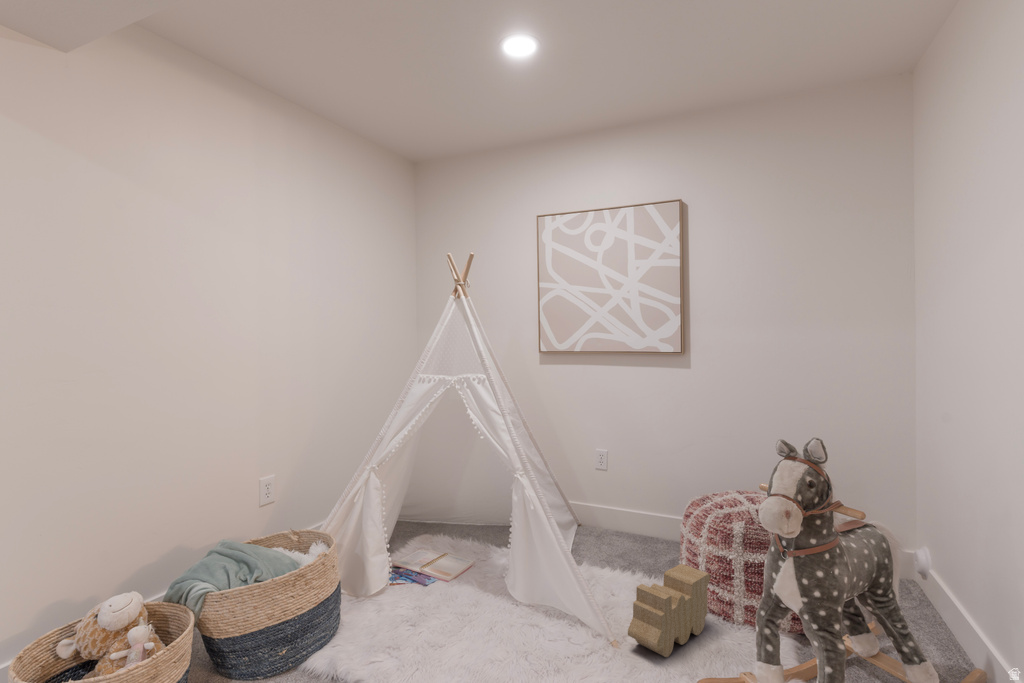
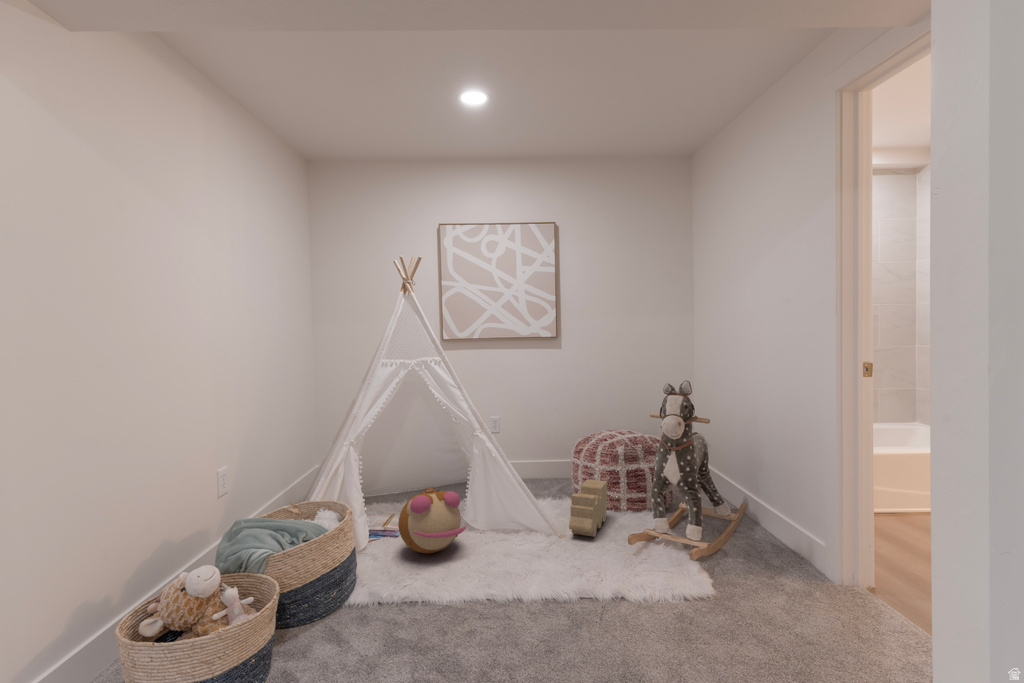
plush toy: none [404,538,483,624] -> present [398,487,466,553]

